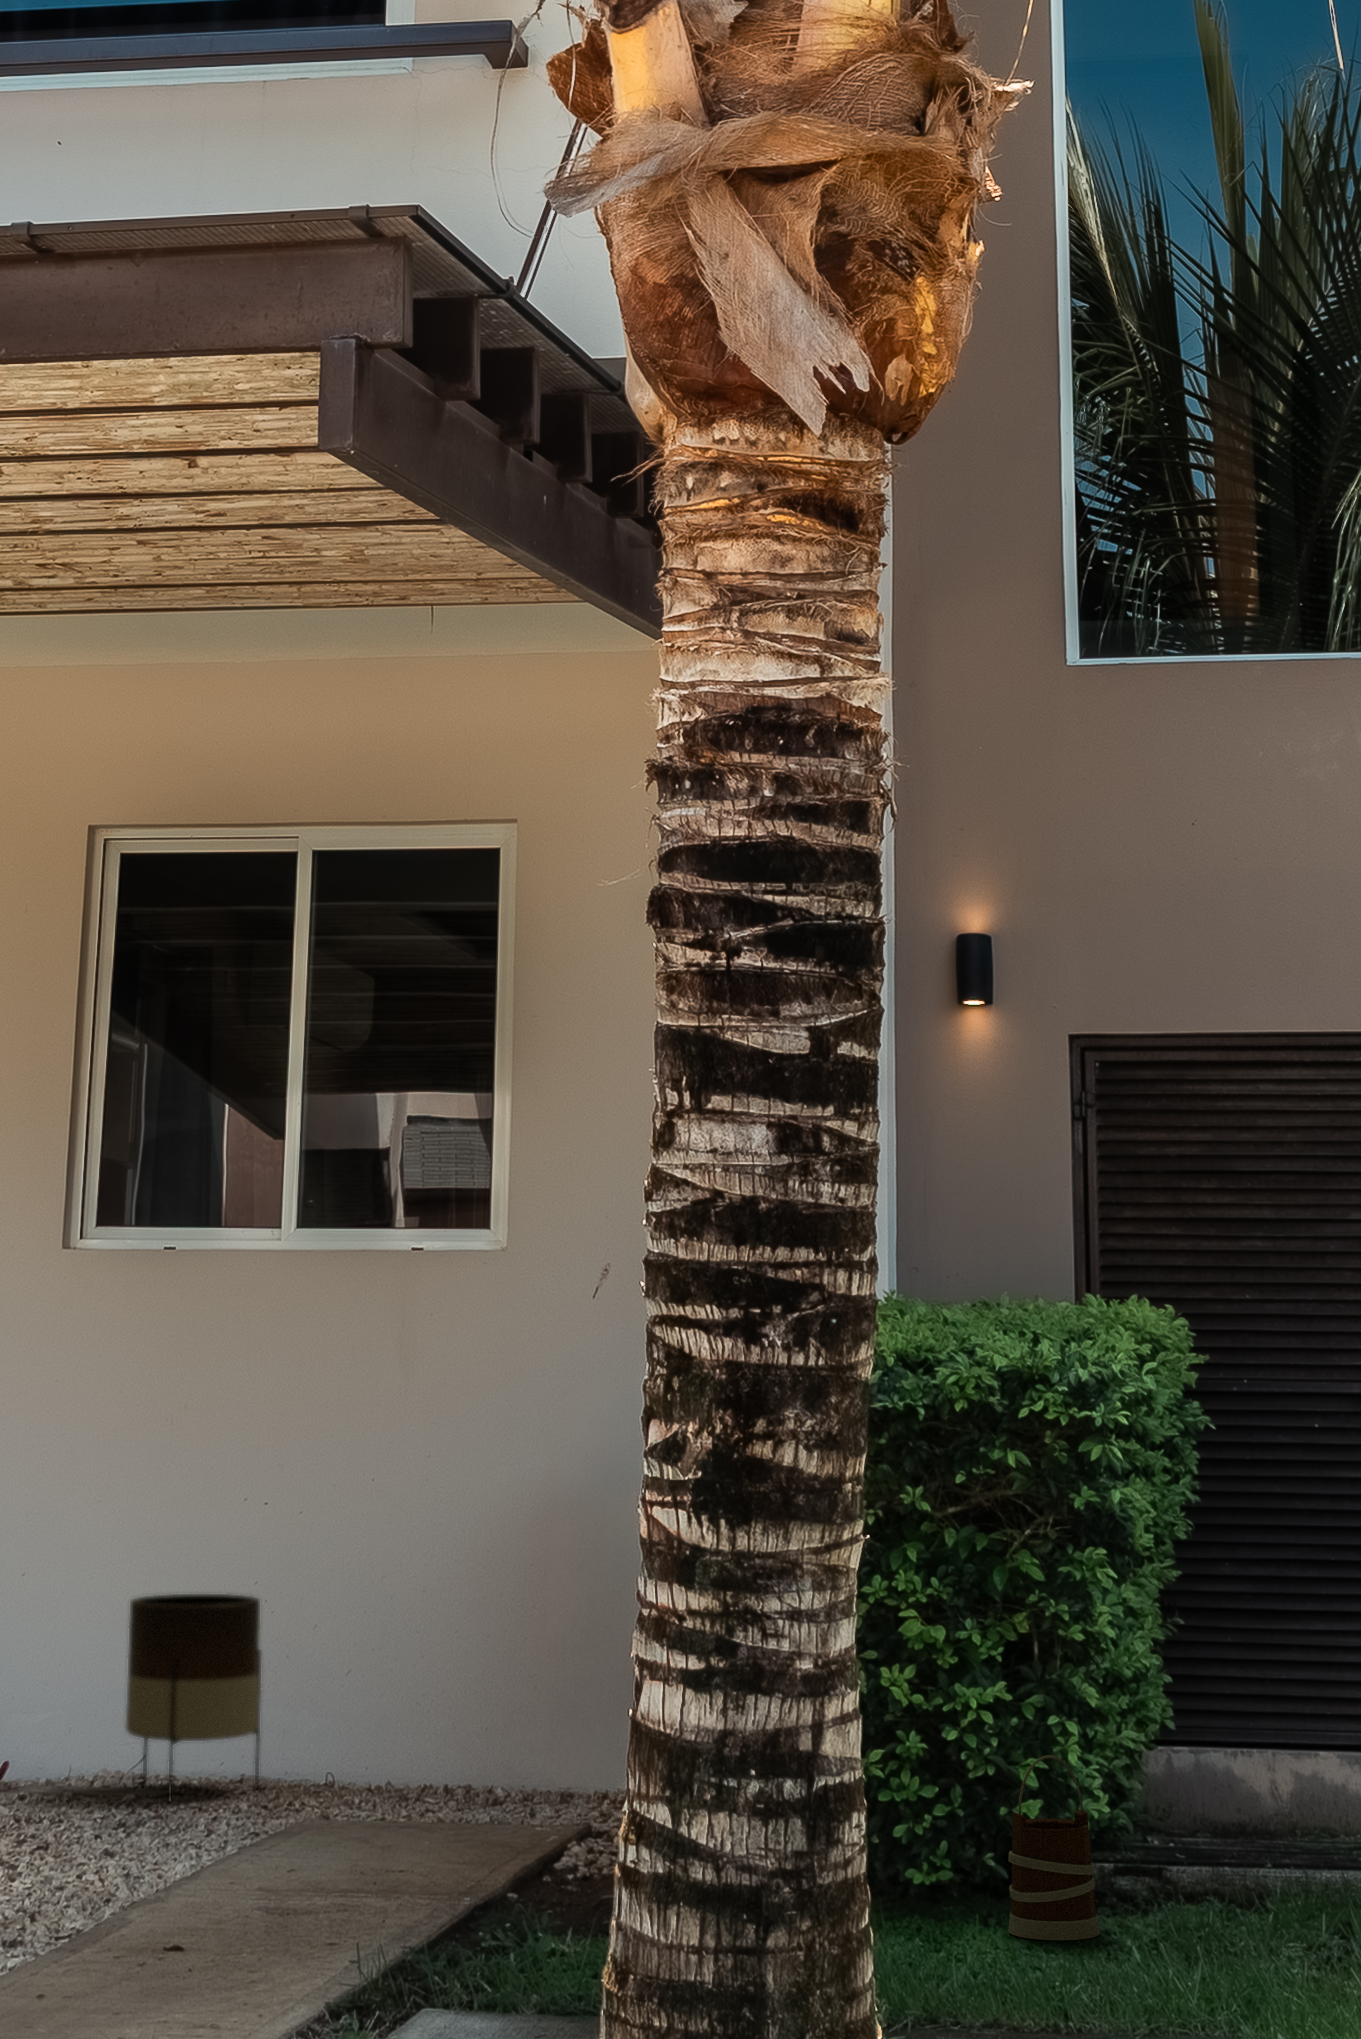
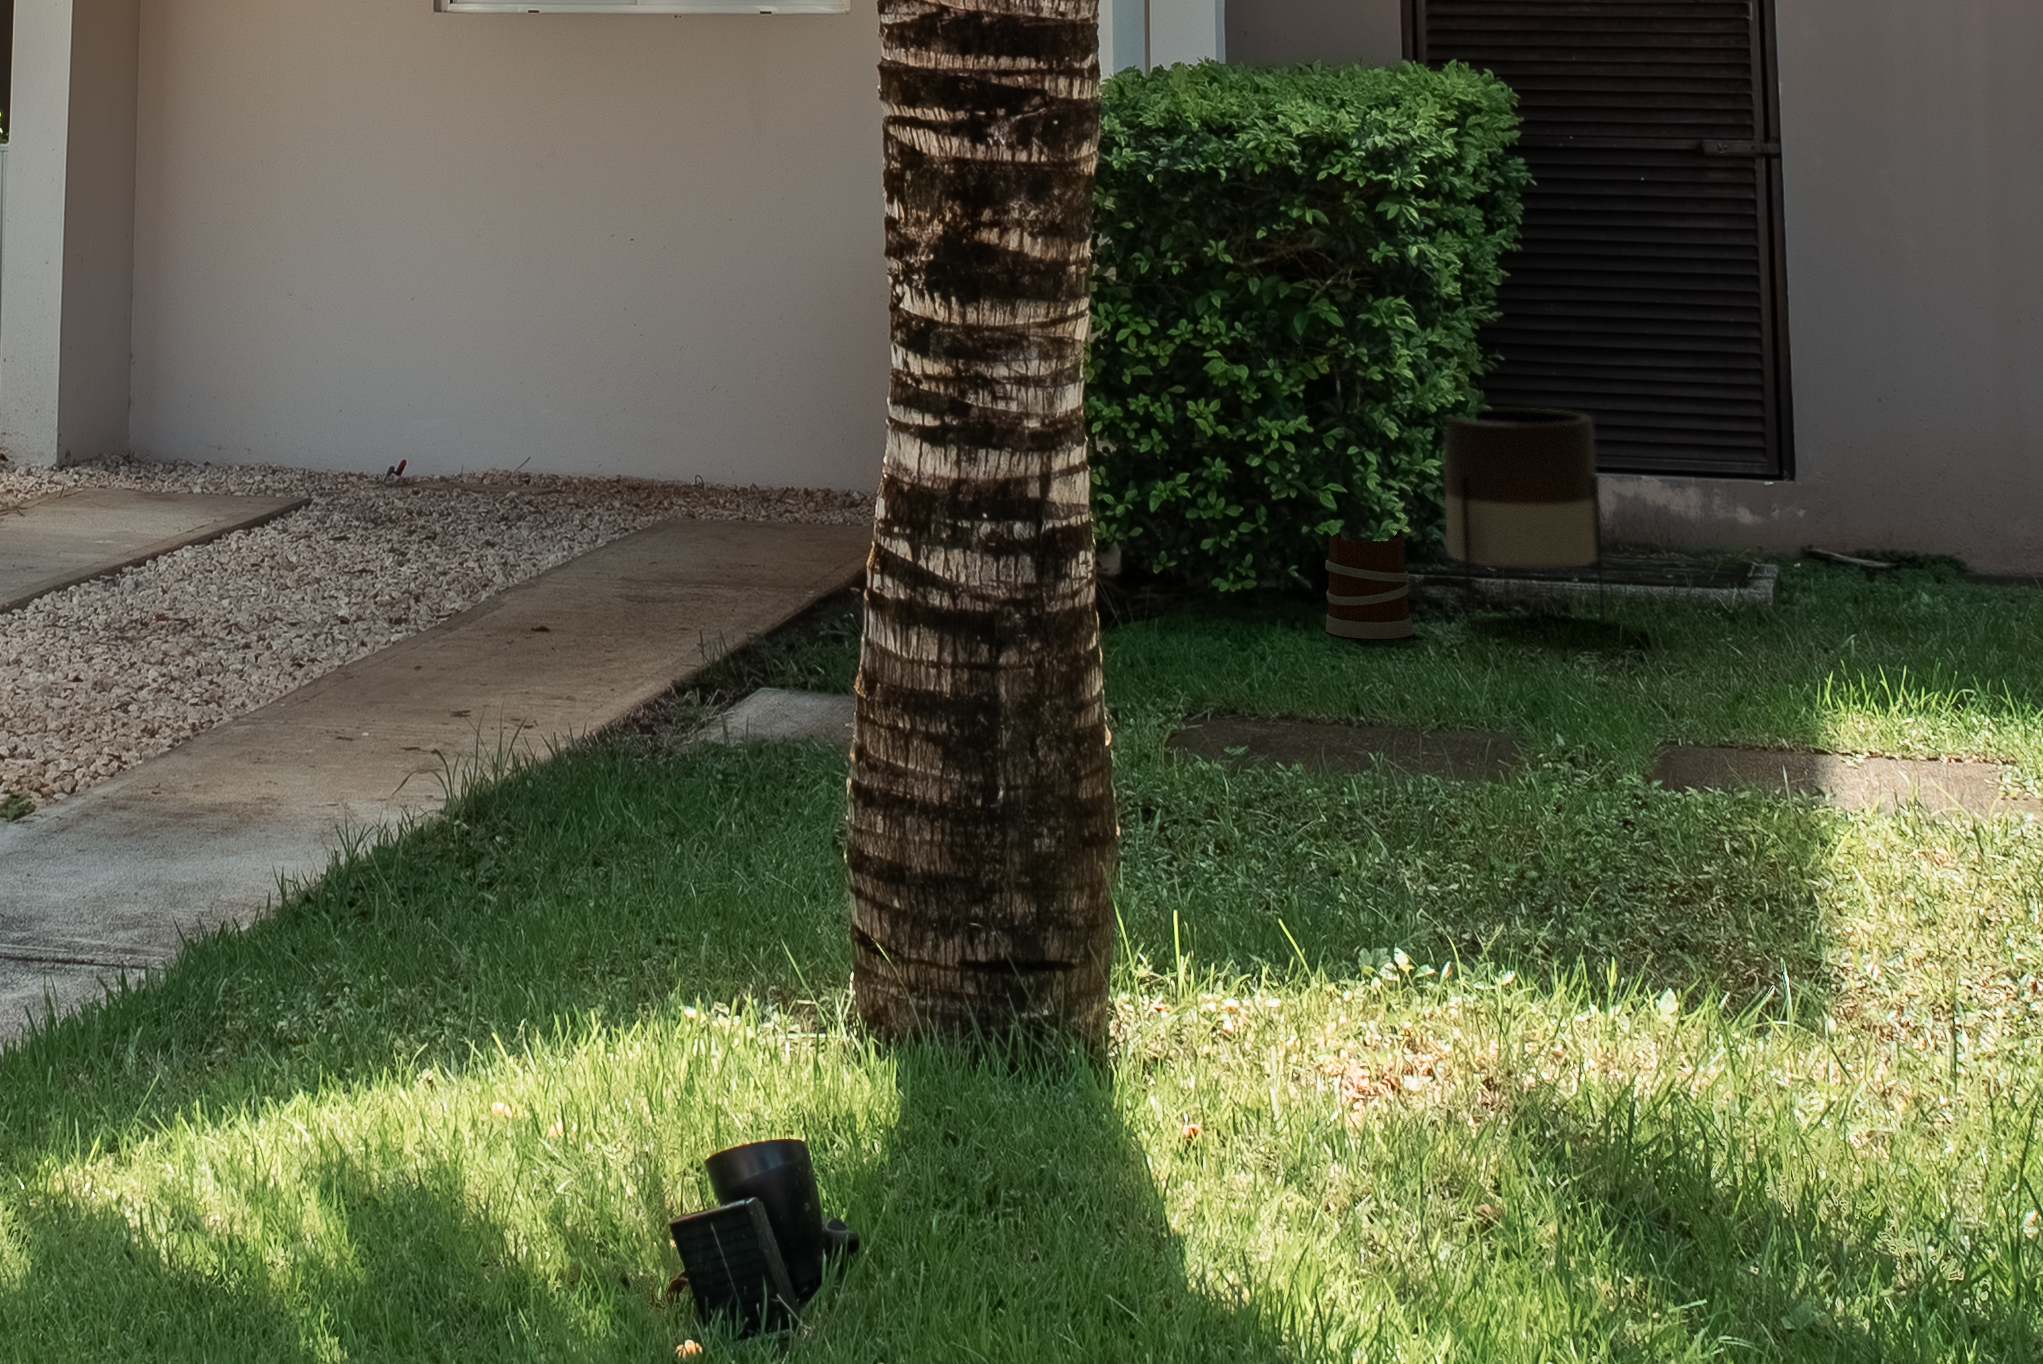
planter: present [126,1594,261,1800] -> present [1443,408,1605,626]

